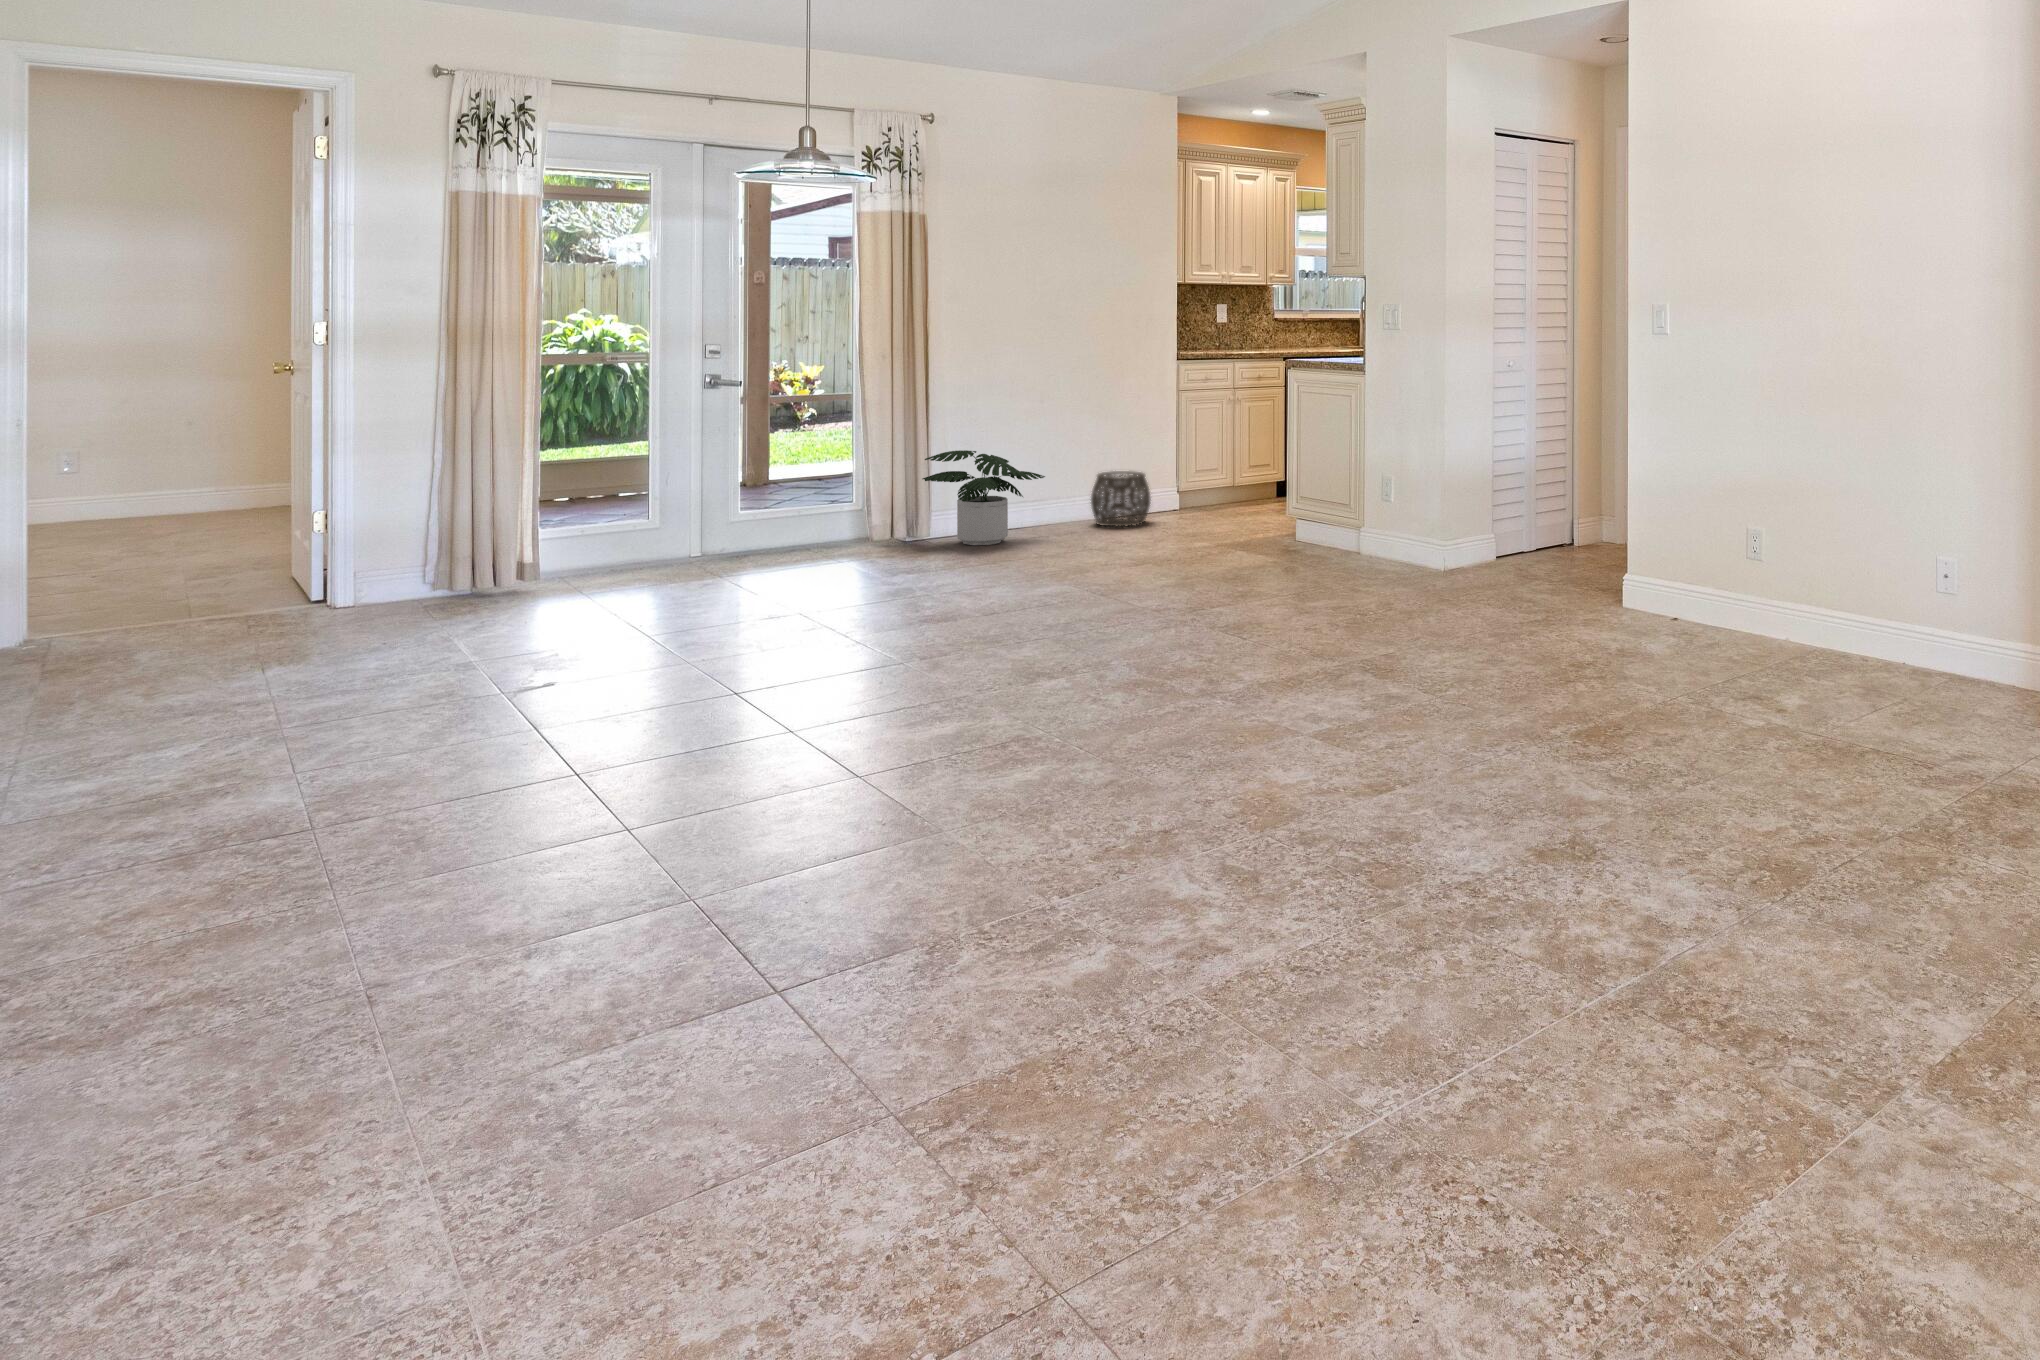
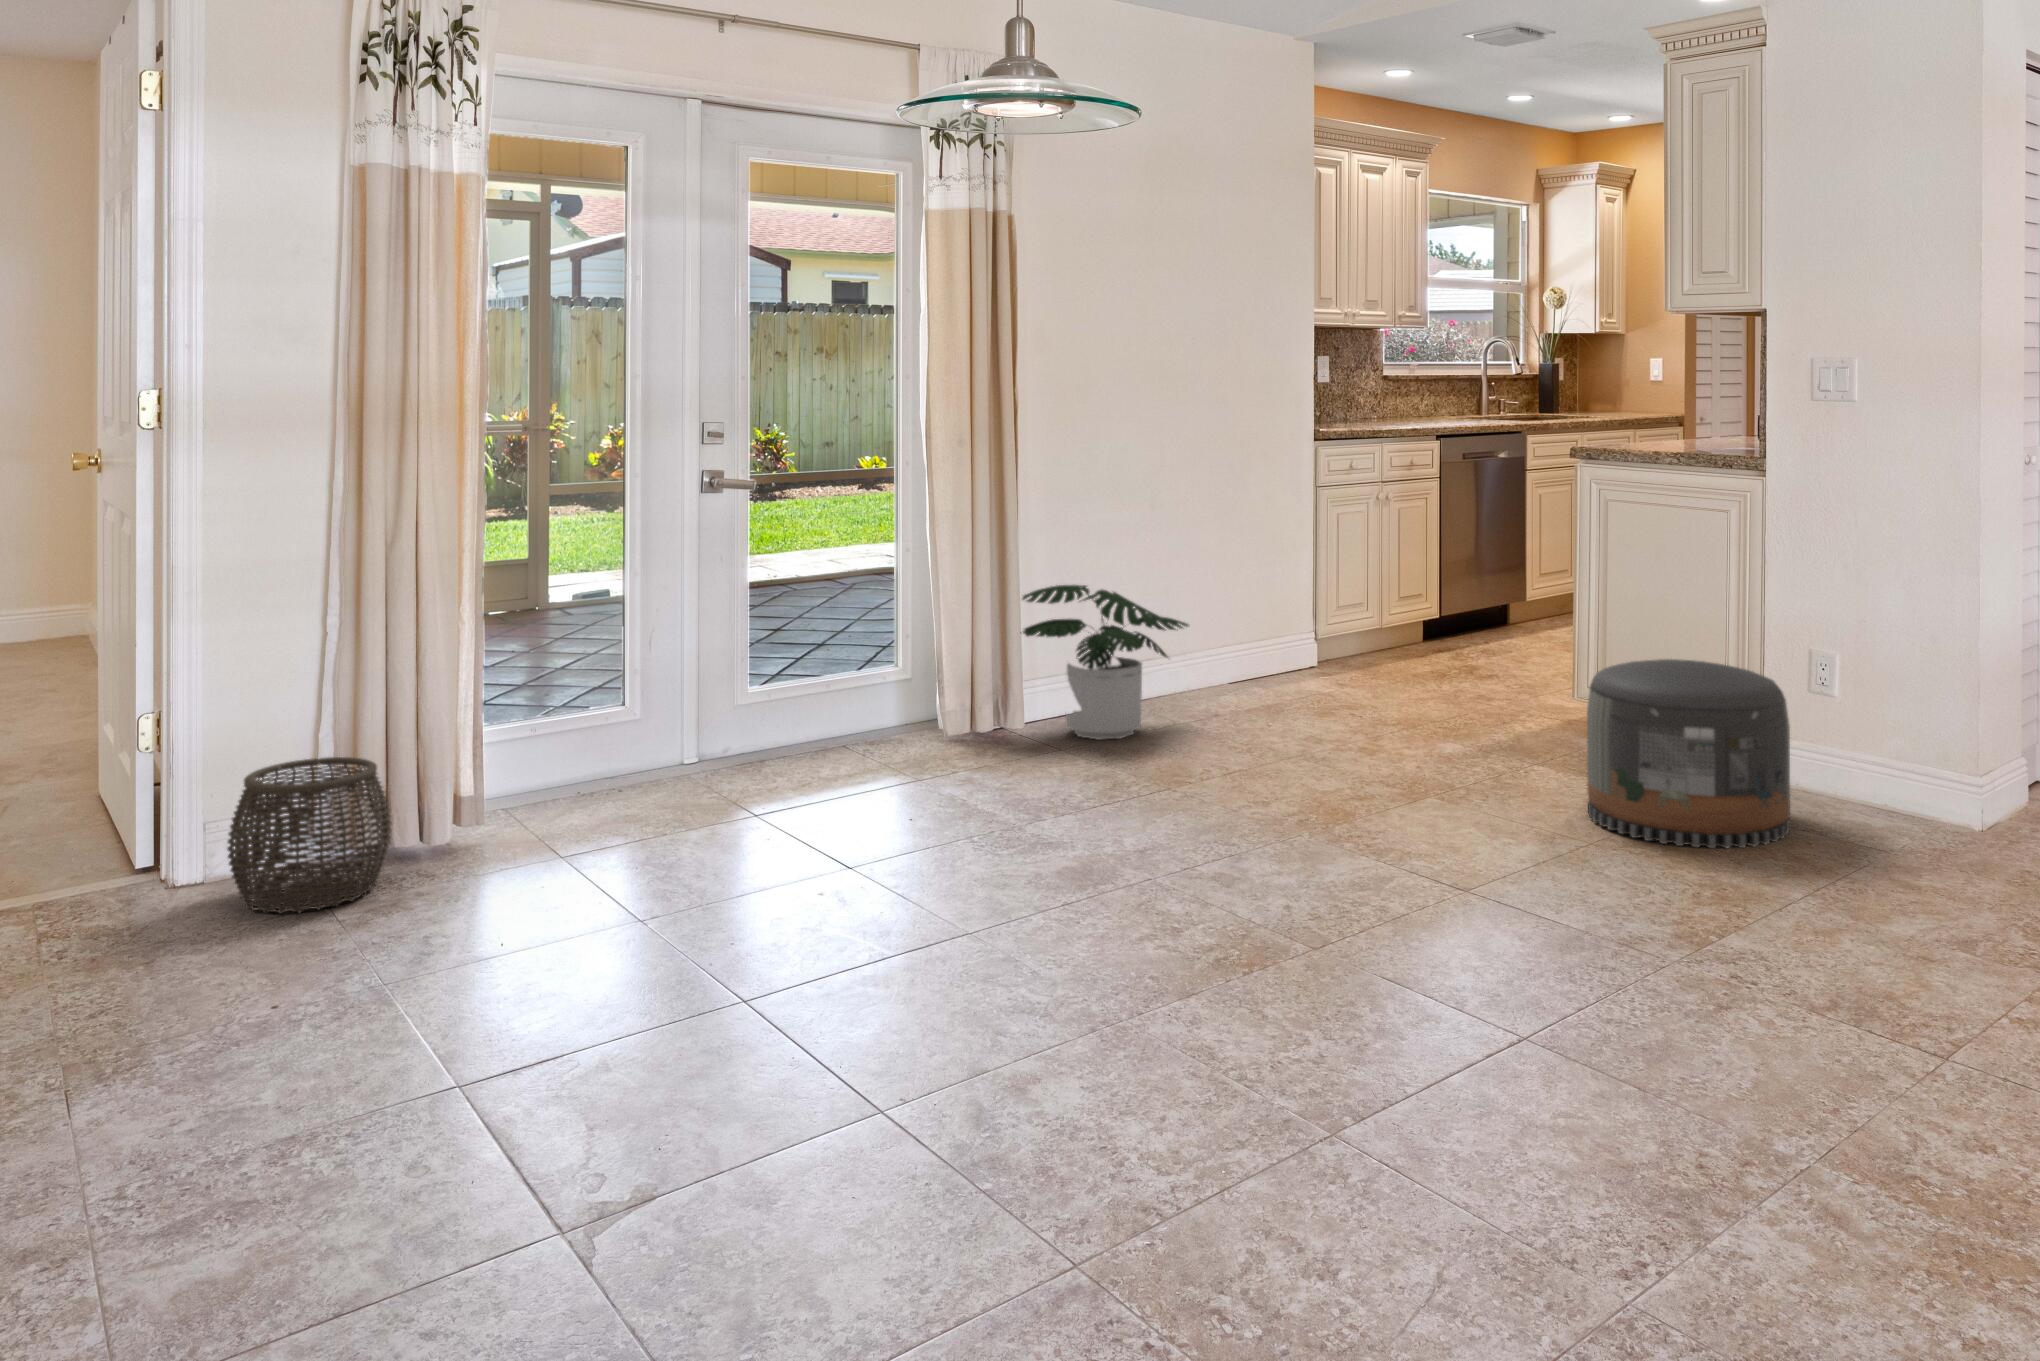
woven basket: present [1091,471,1151,527] -> present [227,757,391,914]
pouf: none [1193,495,1301,594] -> present [1587,659,1790,848]

